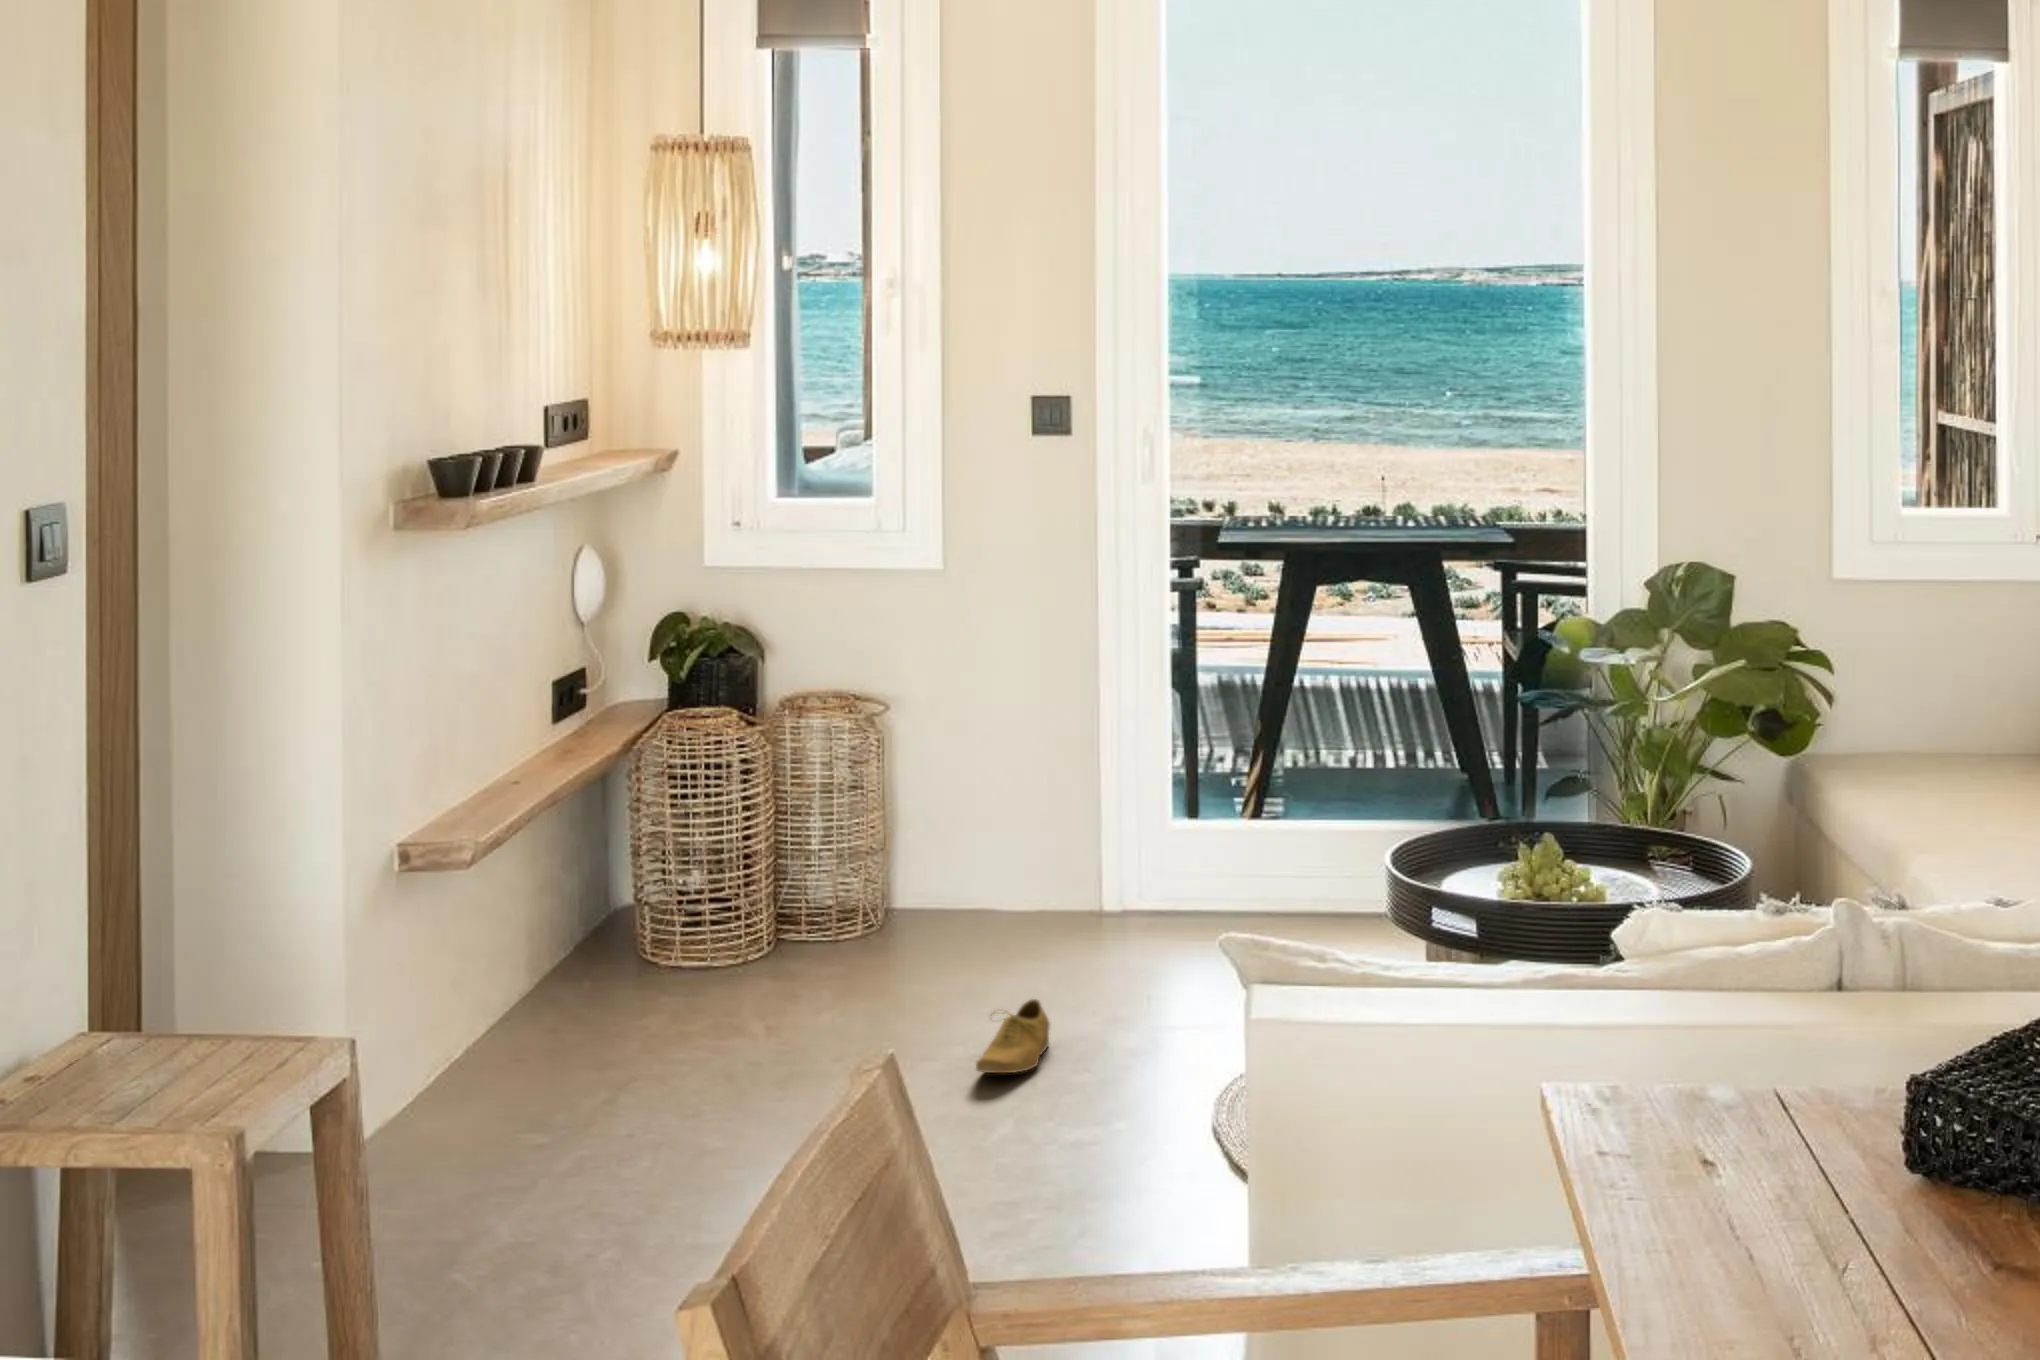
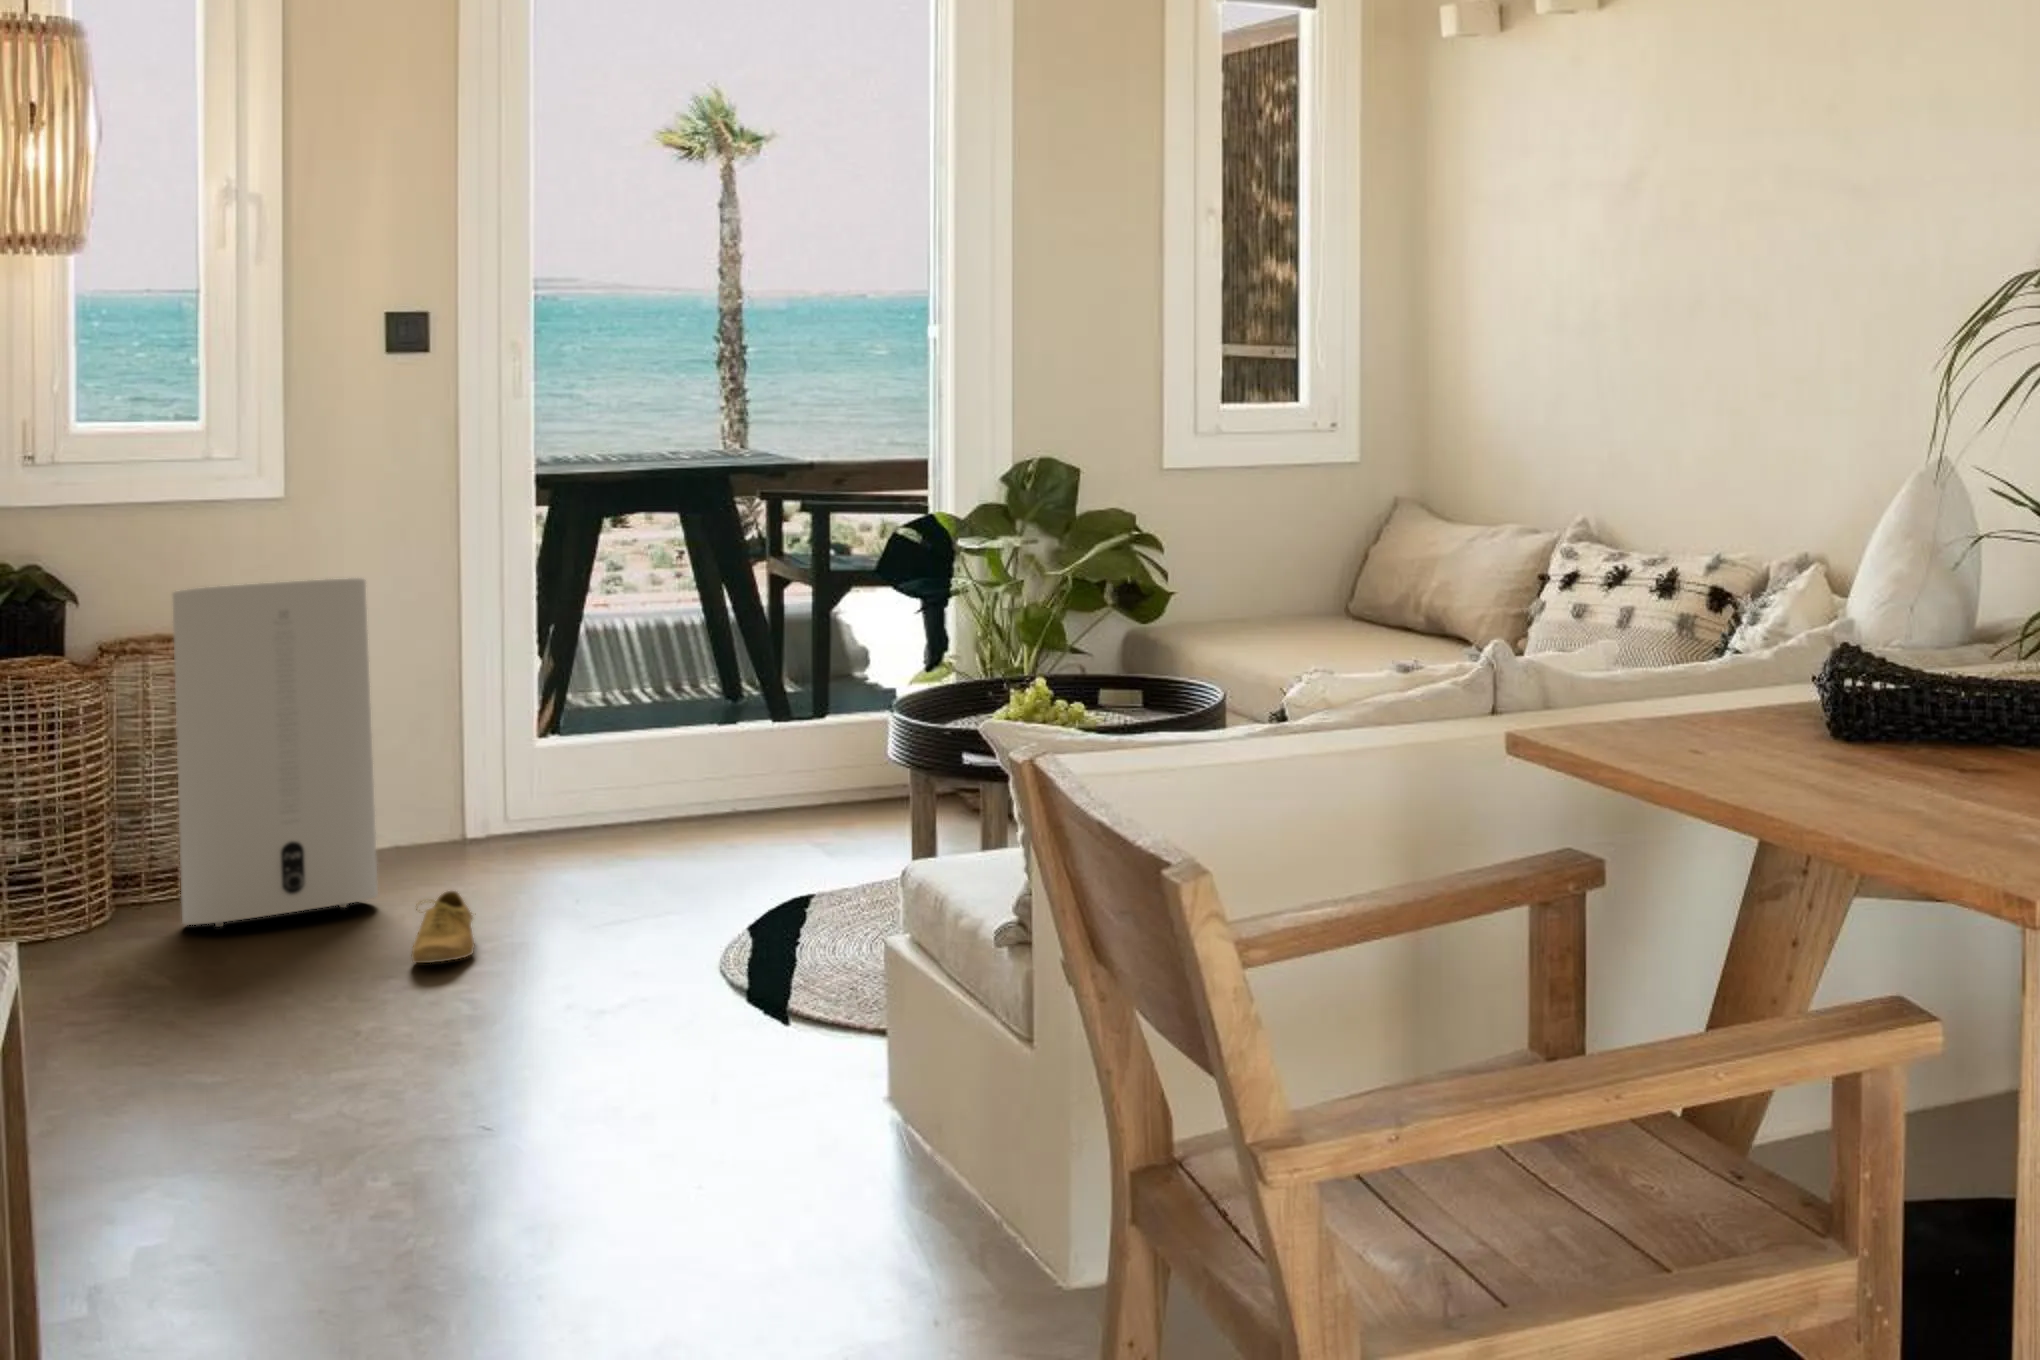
air purifier: none [843,688,1007,1002] -> present [173,578,378,927]

